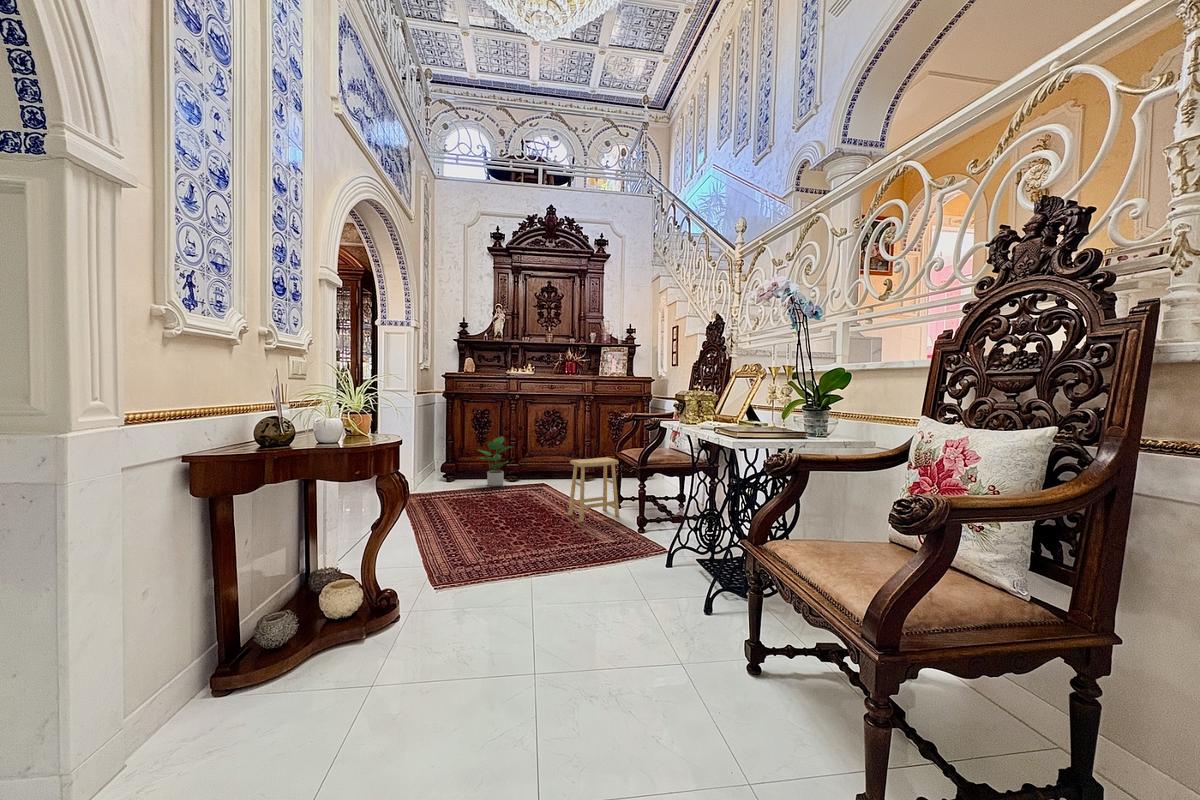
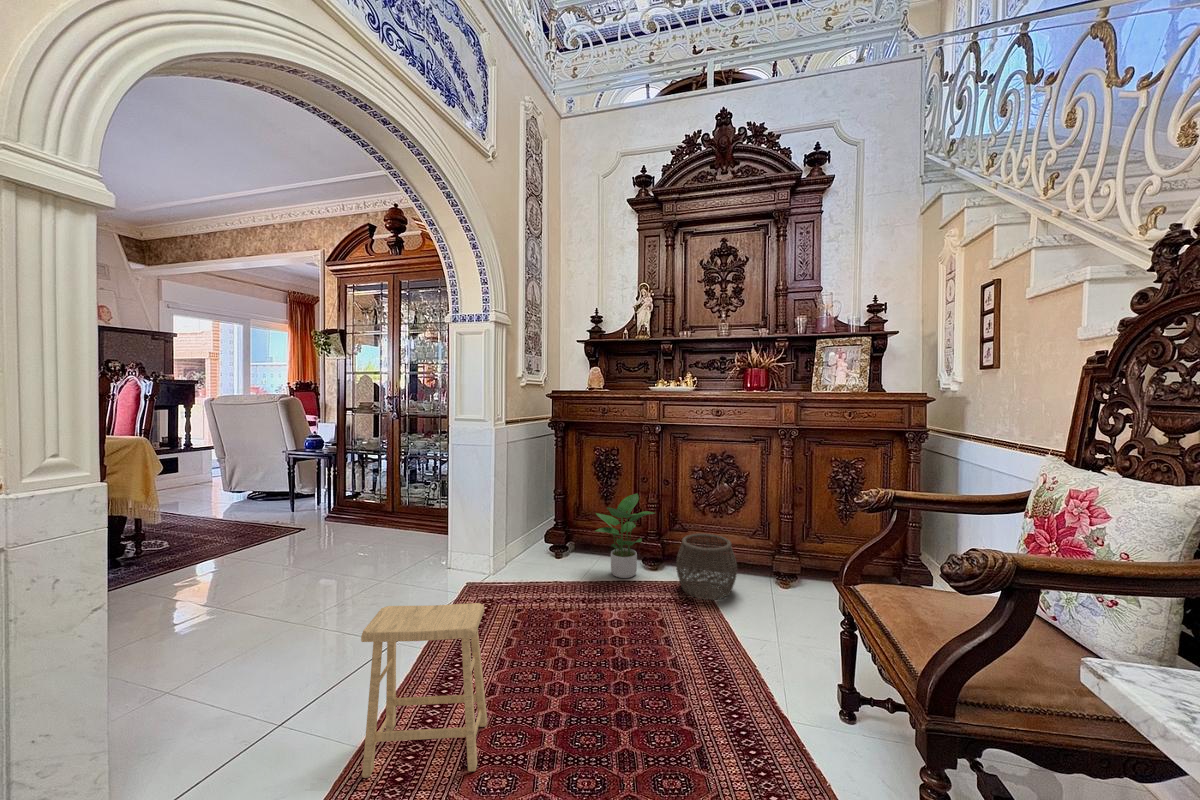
woven basket: none [530,455,564,489] -> present [676,534,737,600]
footstool: present [568,457,619,522] -> present [361,603,487,778]

